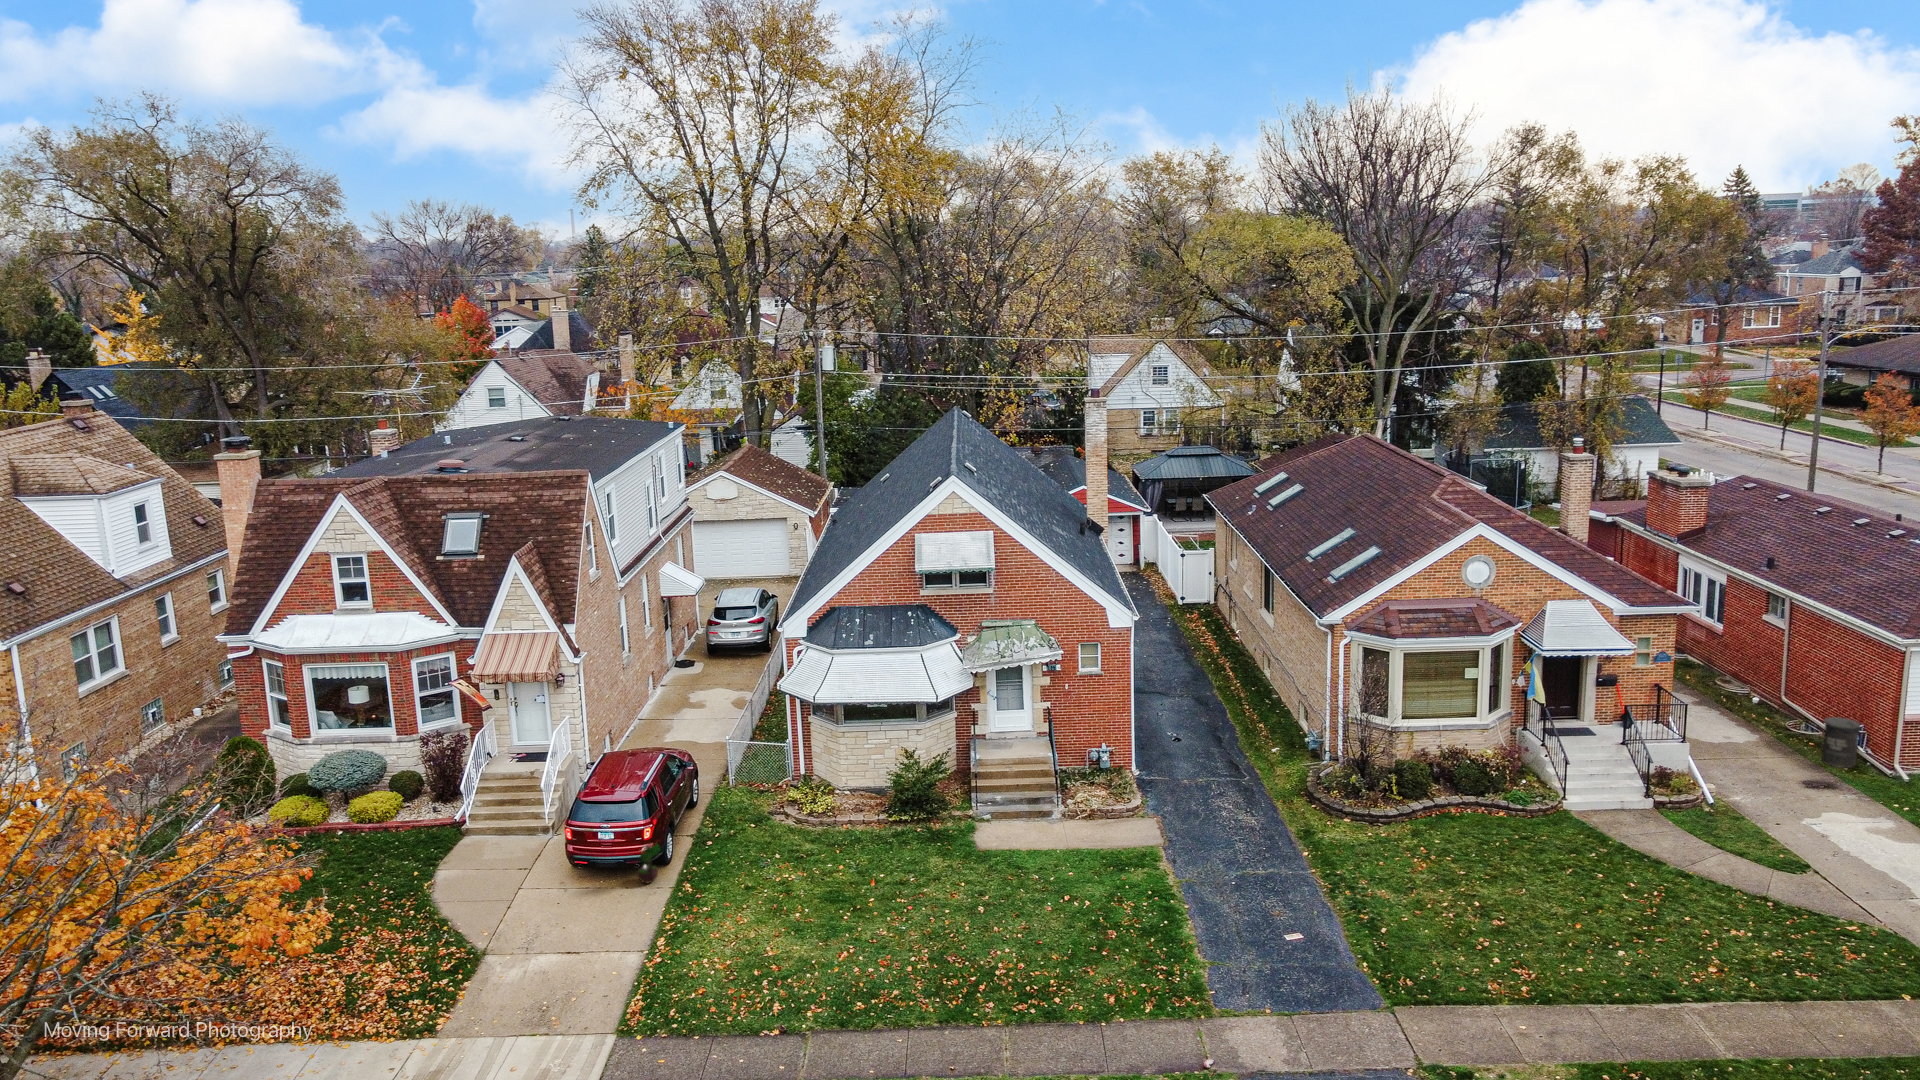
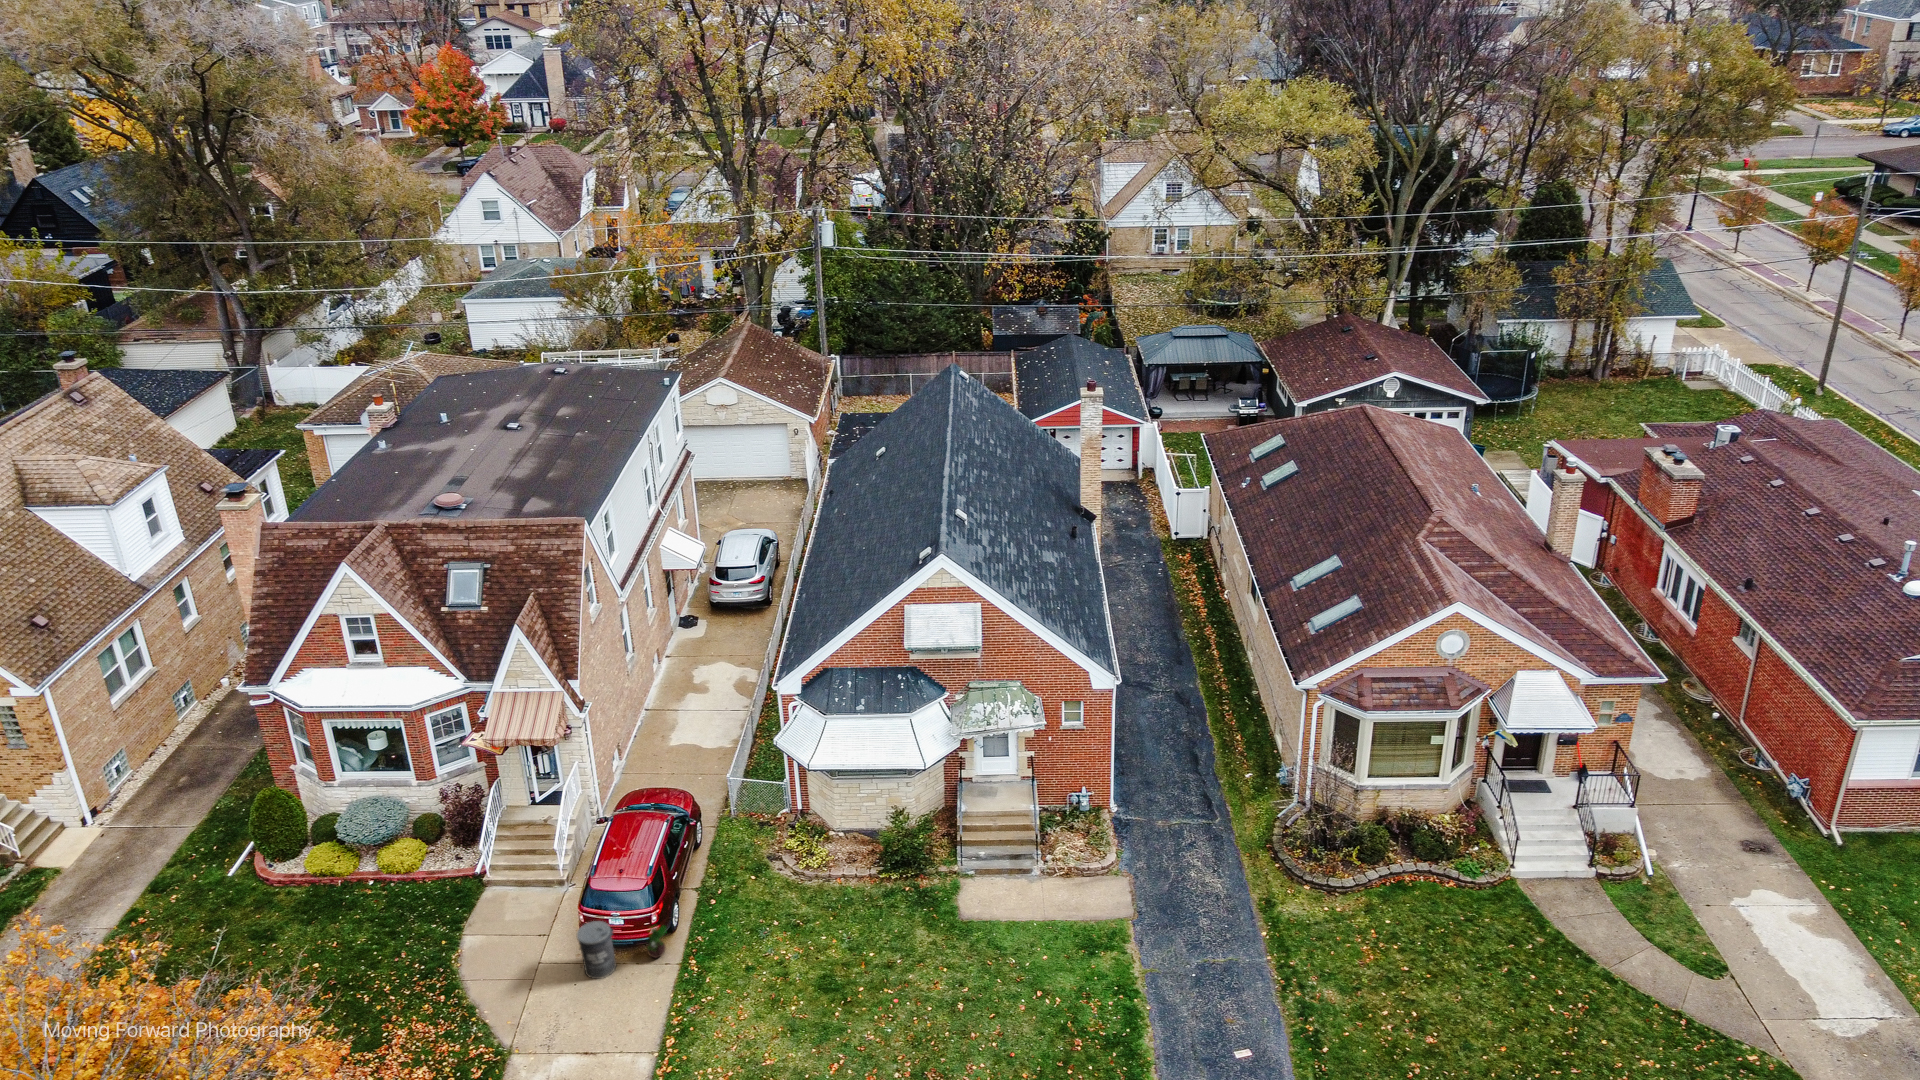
trash can: present [1822,717,1862,768] -> present [577,921,616,979]

